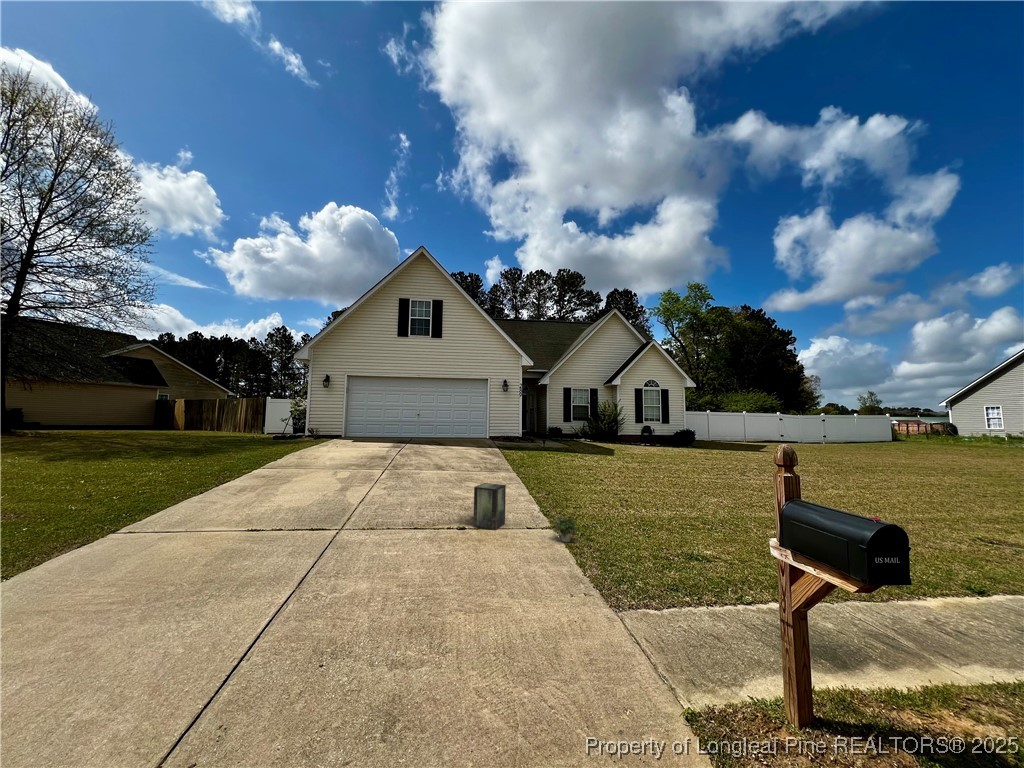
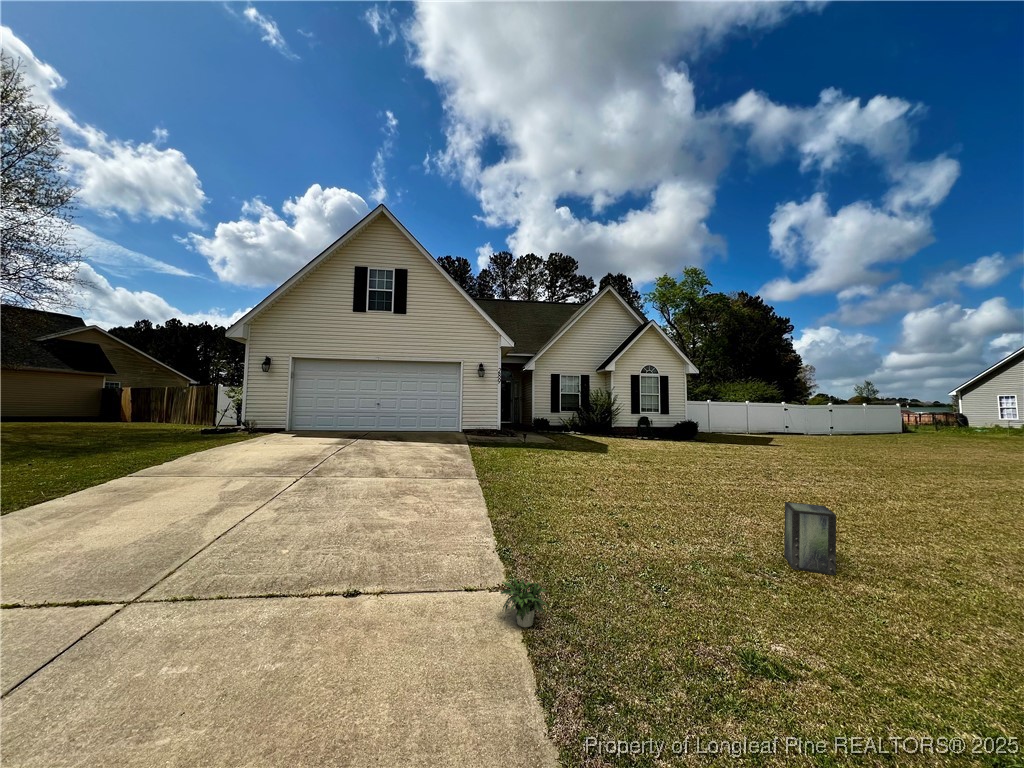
storage box: present [473,483,506,530] -> present [784,502,836,575]

